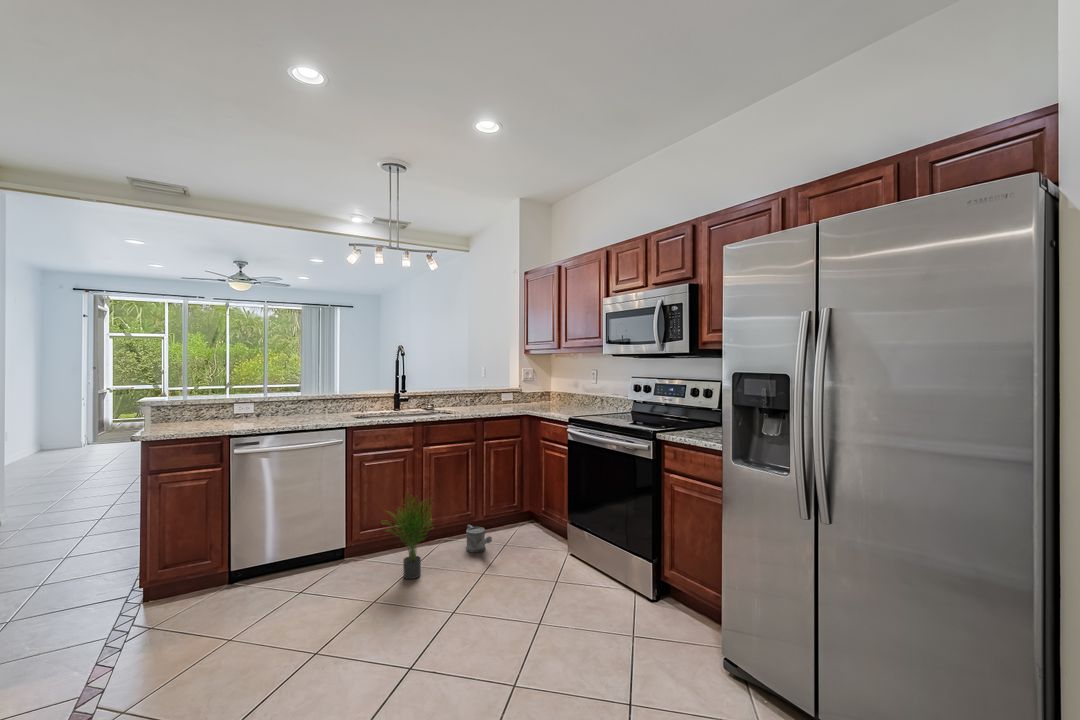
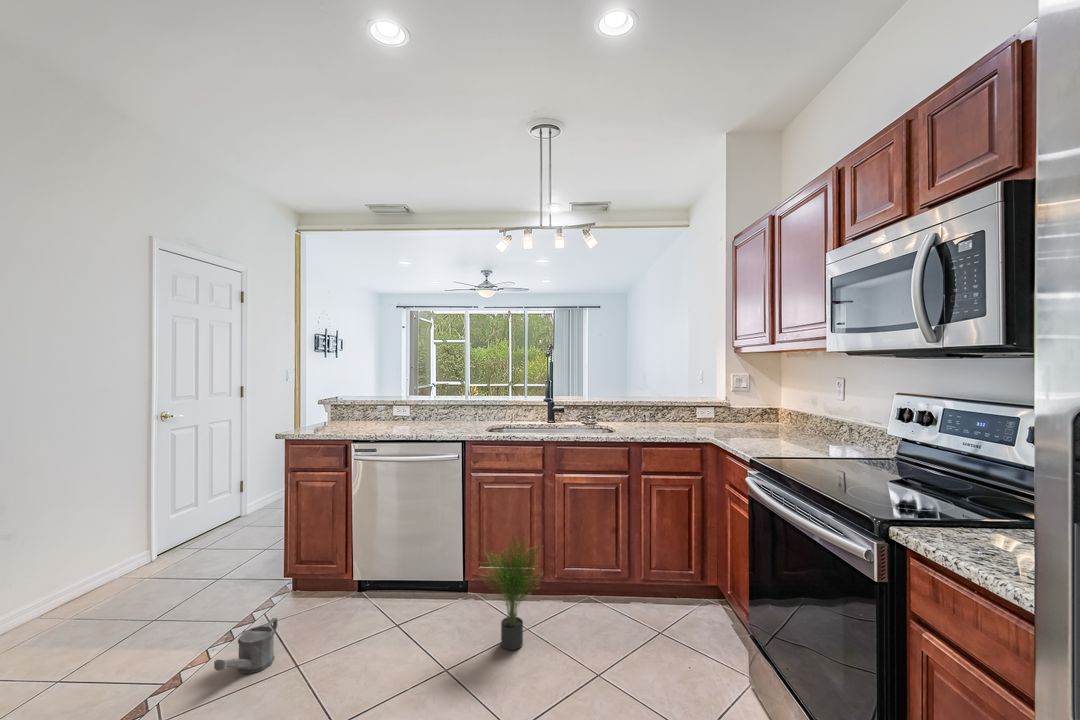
watering can: present [466,525,492,552] -> present [214,618,277,674]

